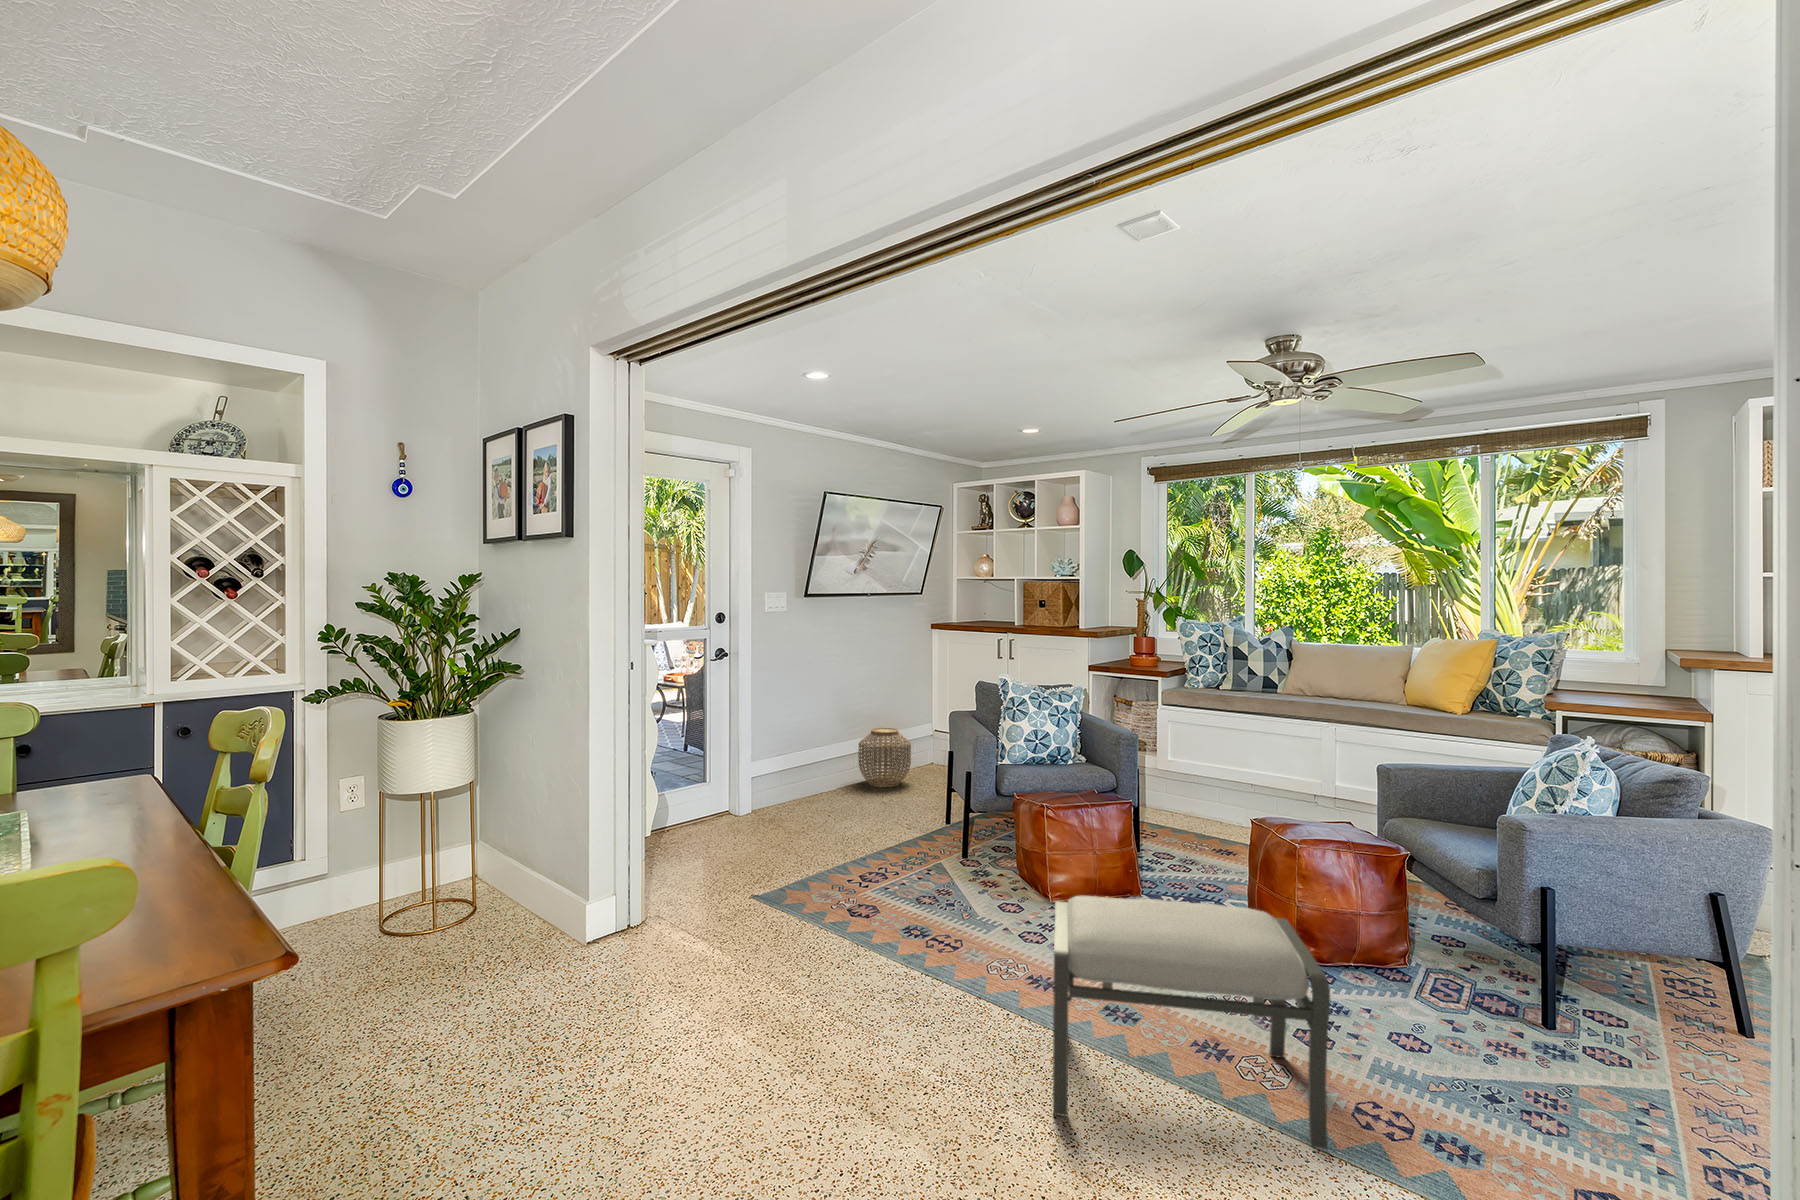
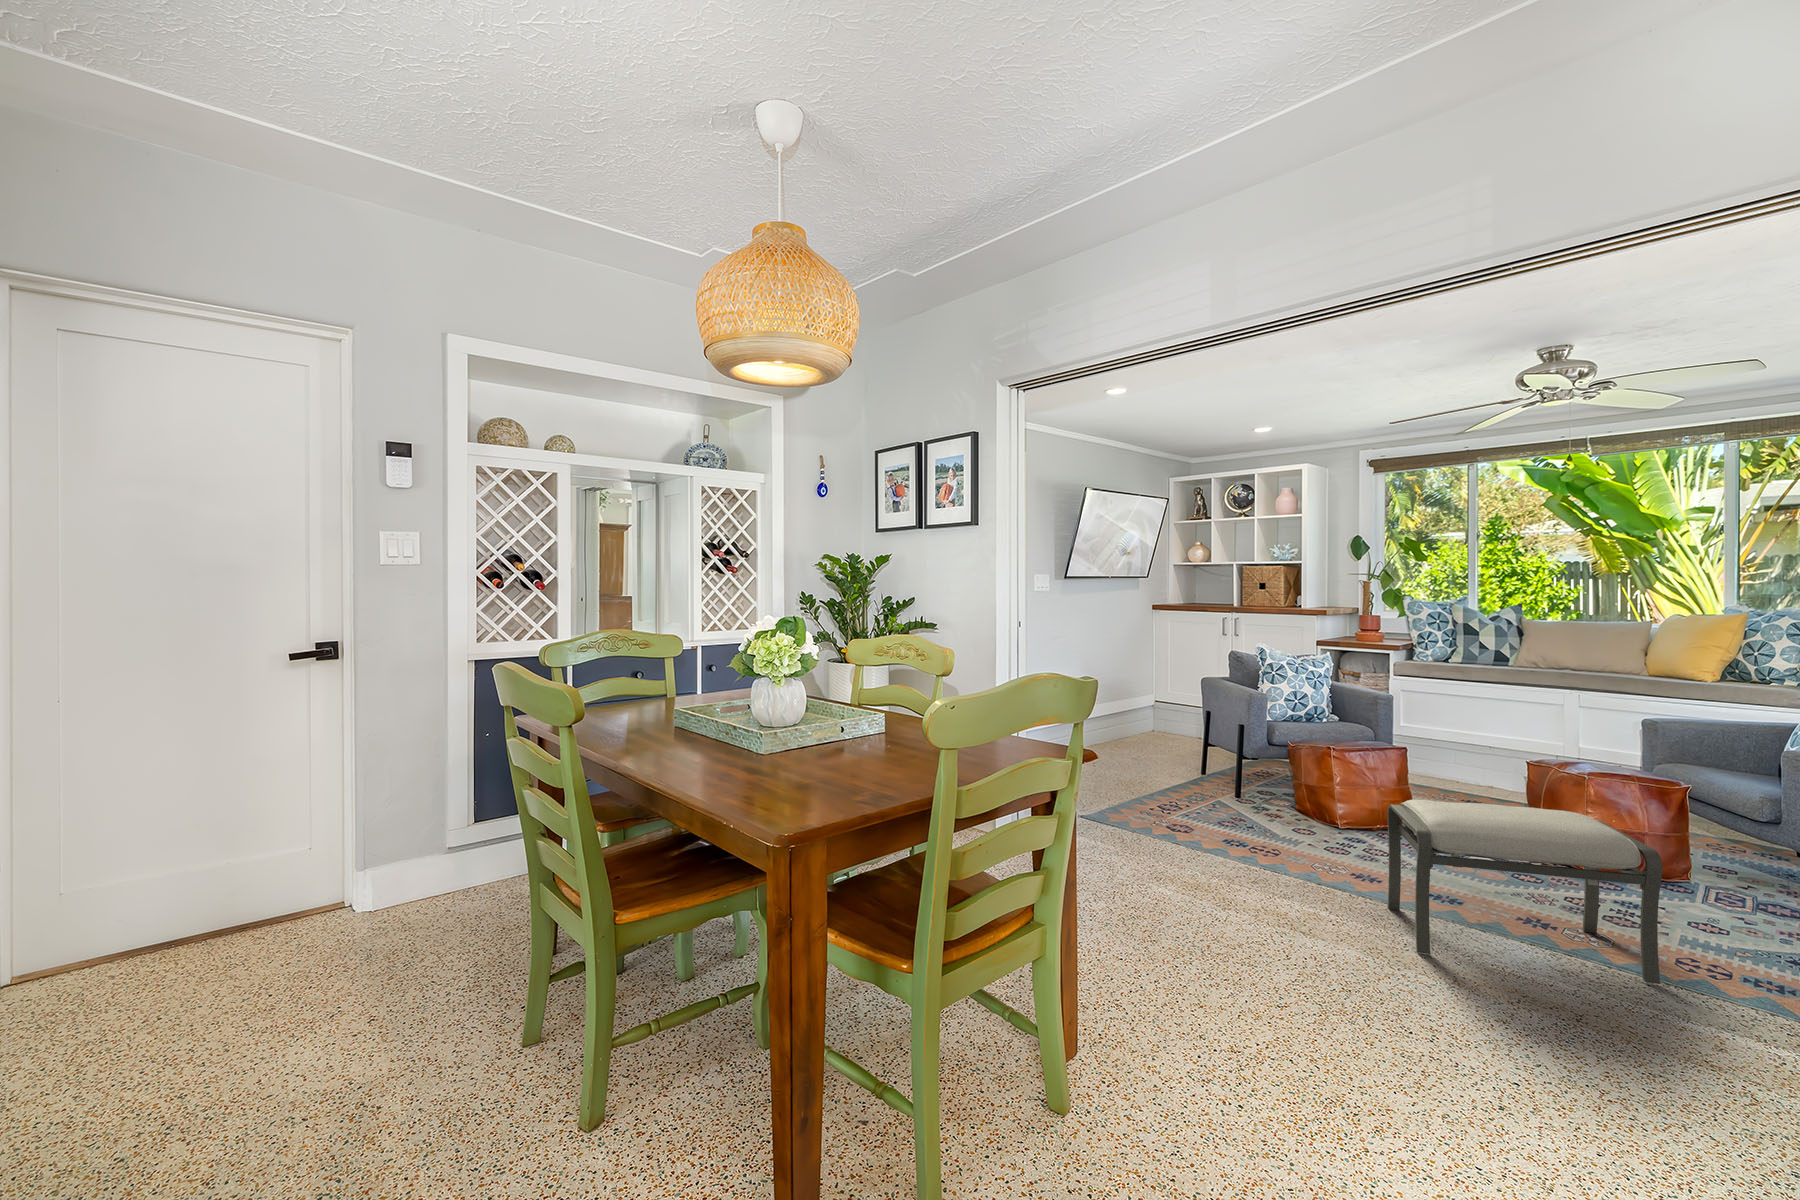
woven basket: present [858,728,911,787] -> none [1100,696,1147,747]

